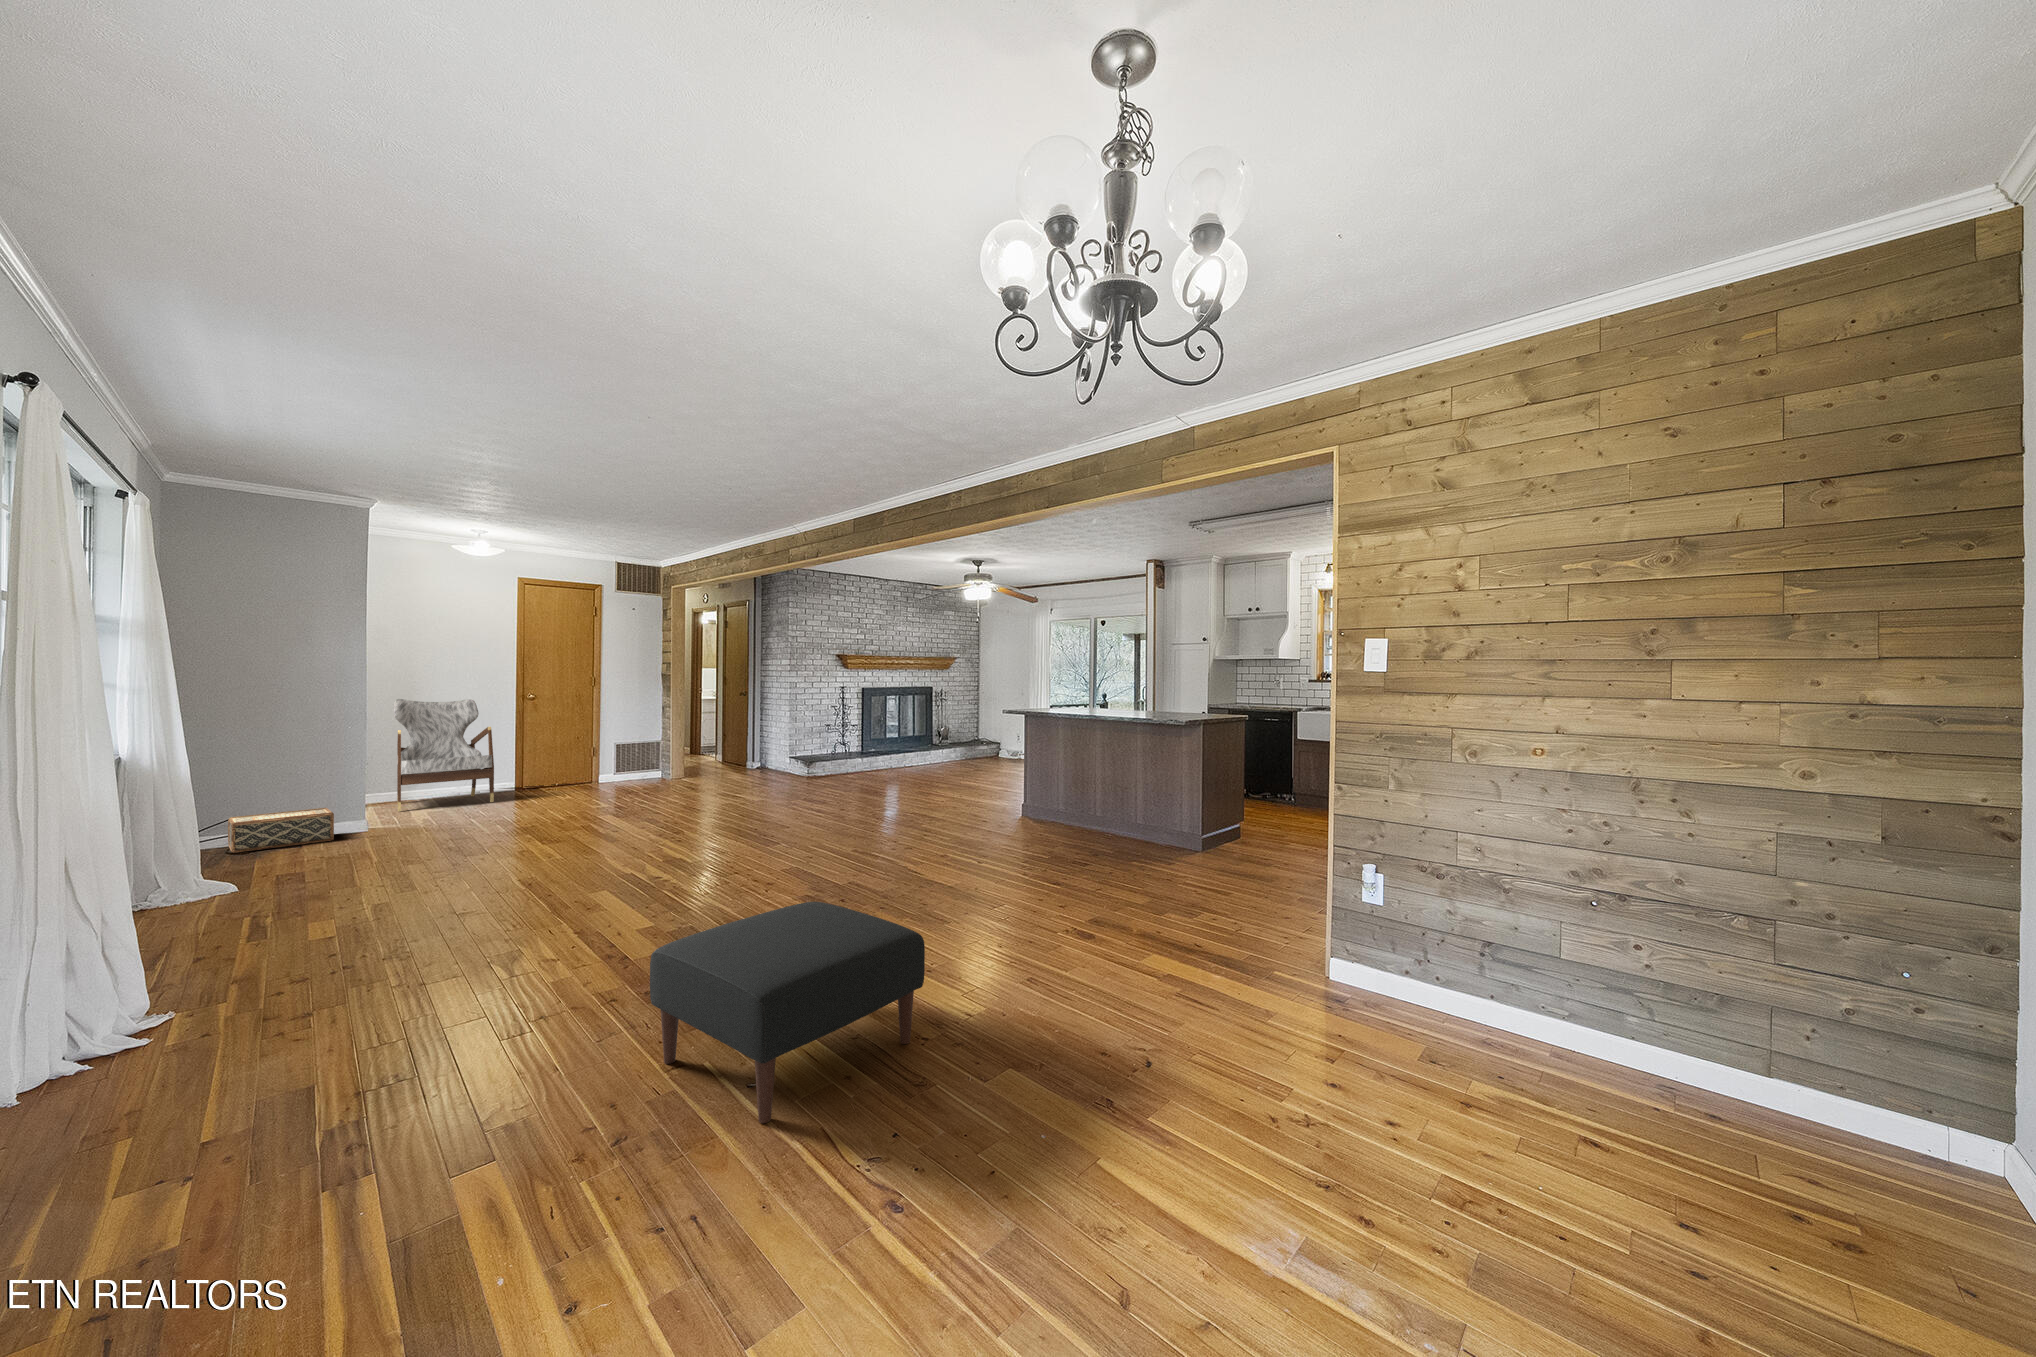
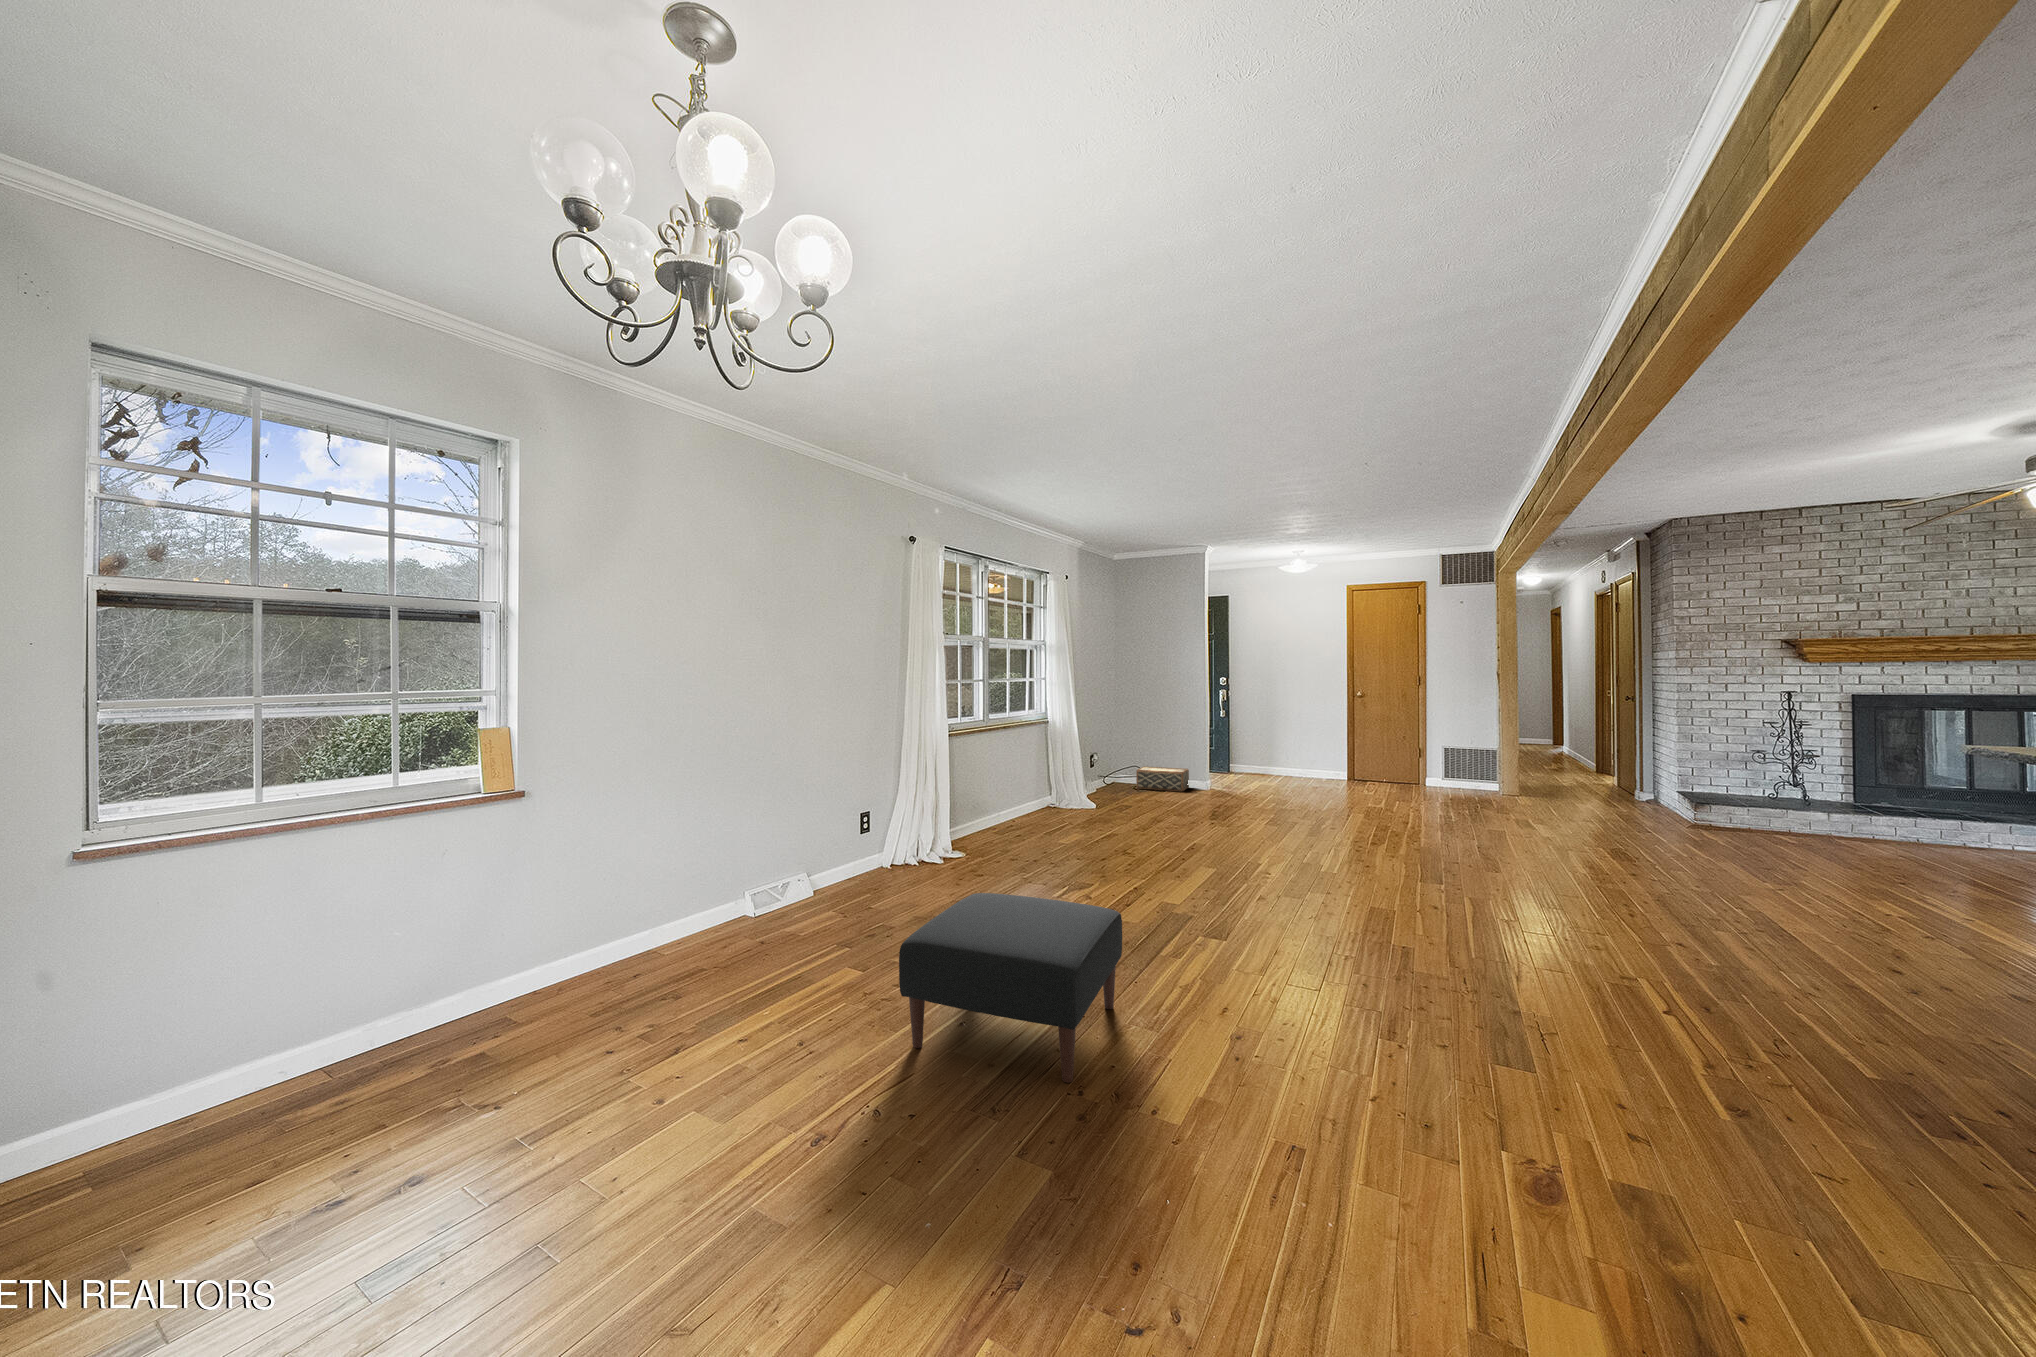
armchair: present [394,699,494,811] -> none [1248,695,1314,785]

